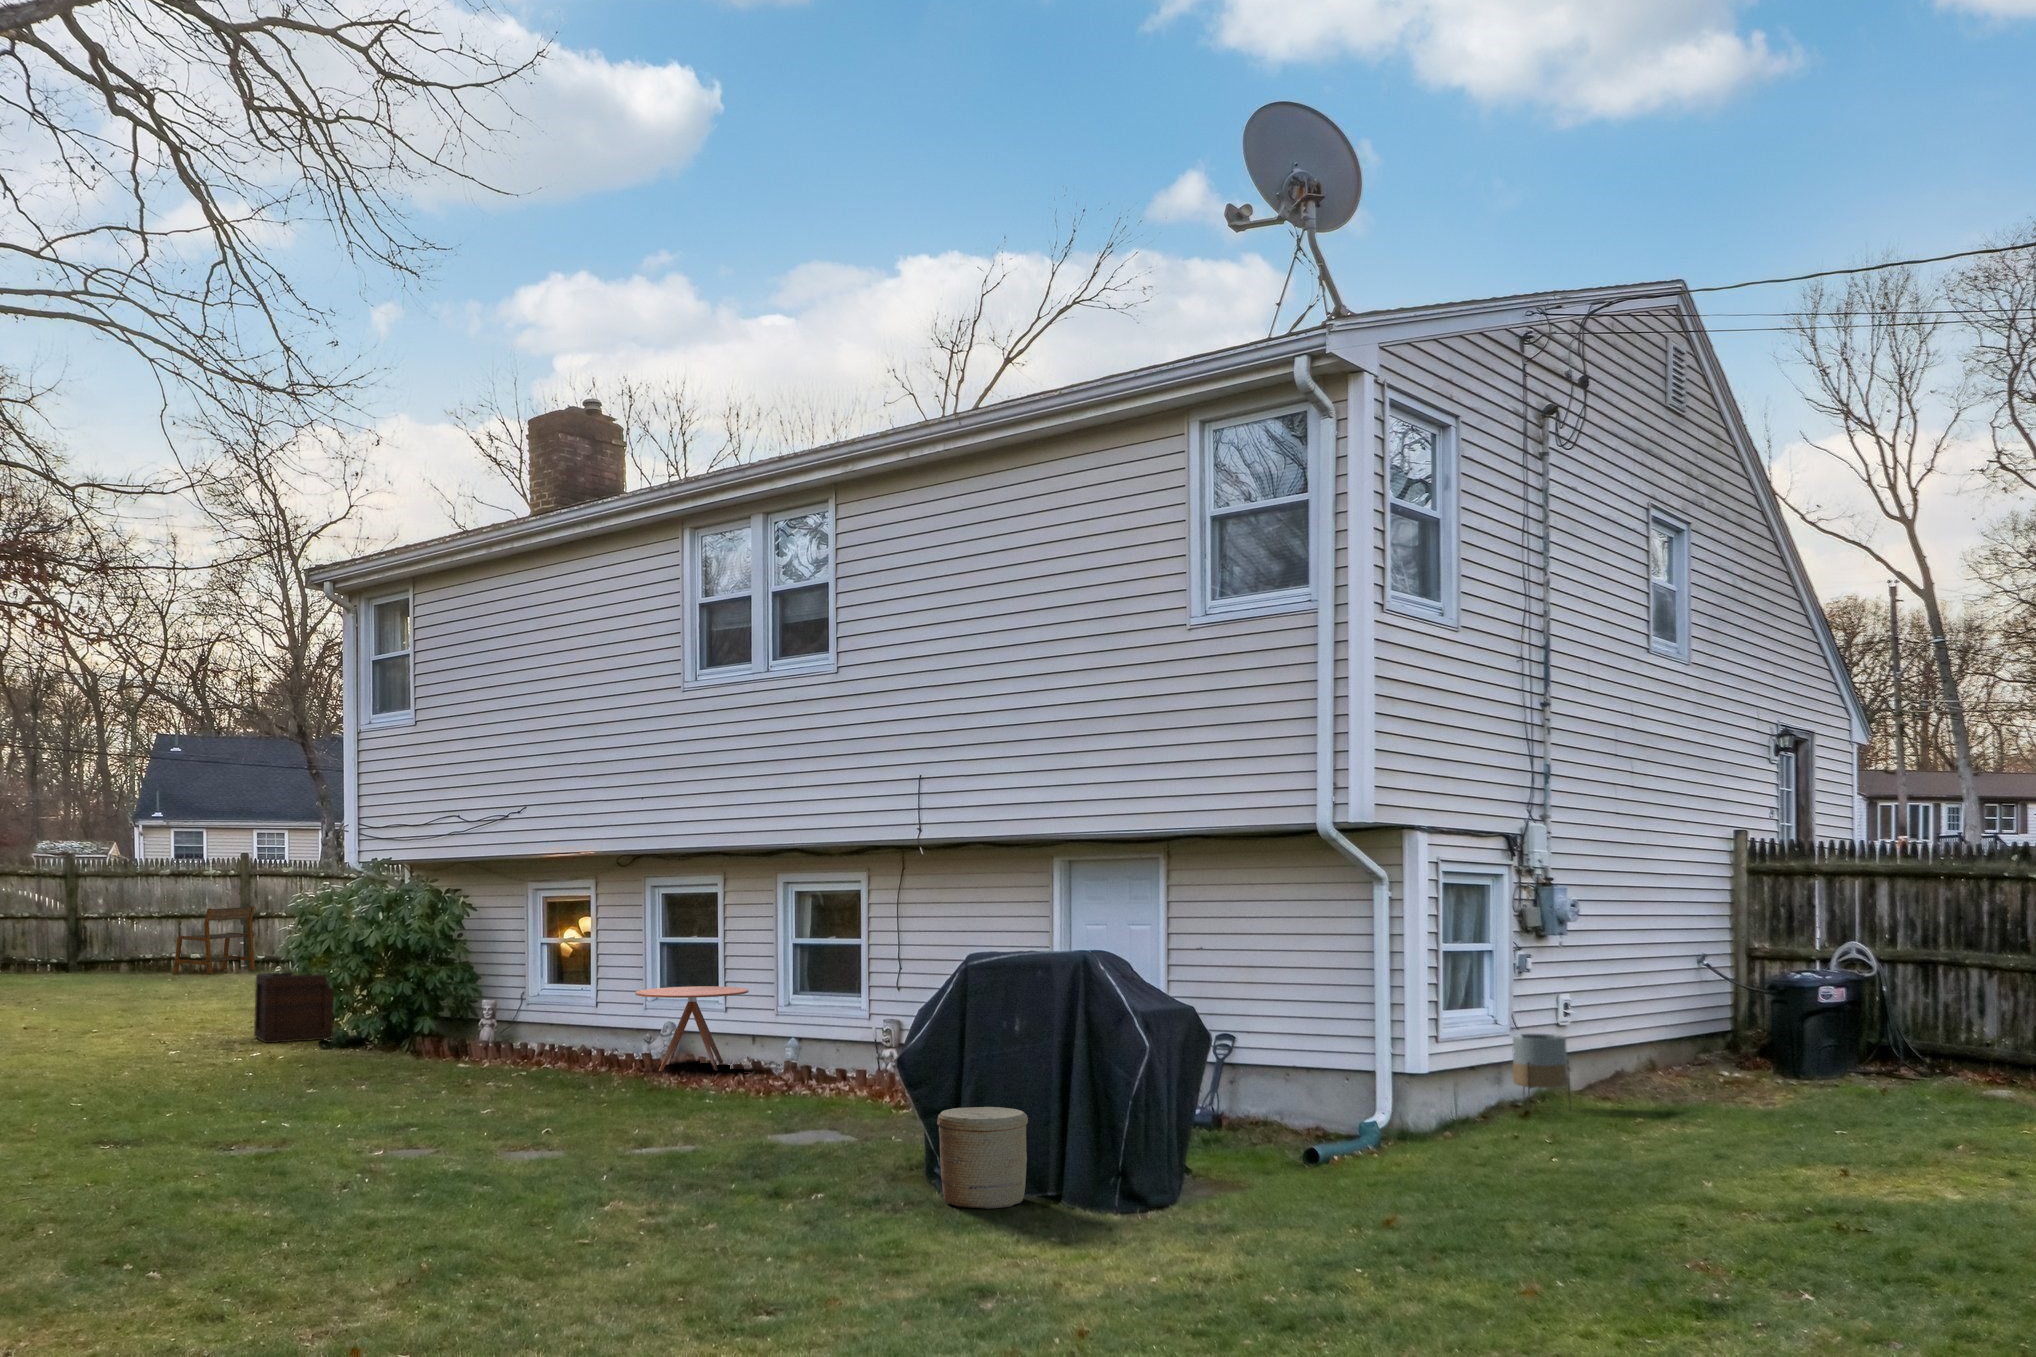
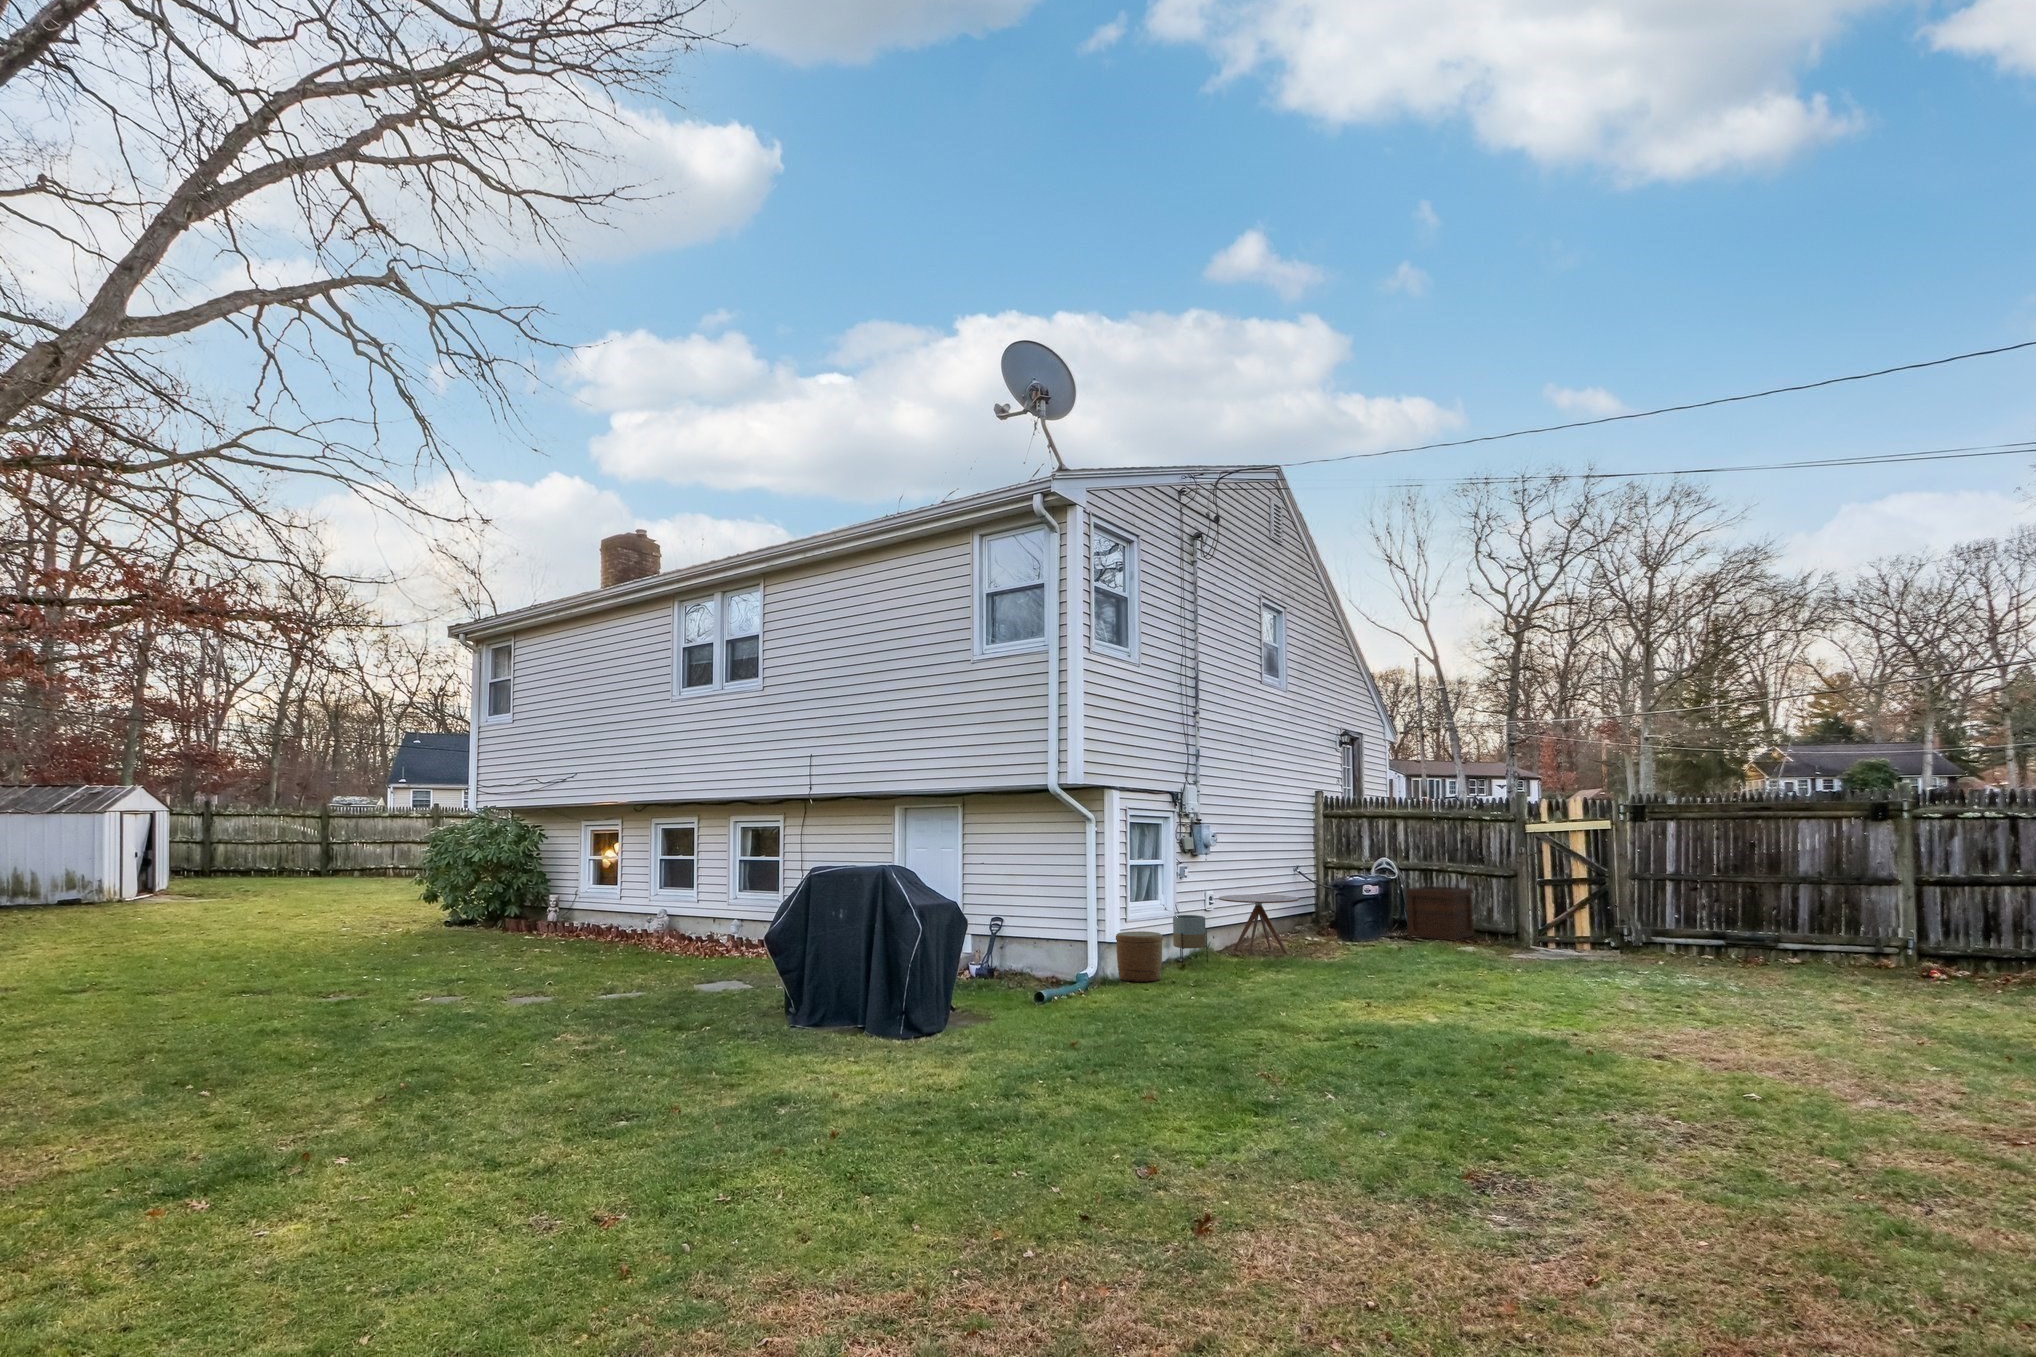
bench: present [174,906,255,974] -> none [368,840,424,883]
wooden crate: present [254,972,334,1043] -> present [1405,886,1474,941]
round table: present [635,986,749,1071] -> present [1219,894,1299,955]
woven basket: present [937,1107,1028,1209] -> present [1116,931,1163,982]

